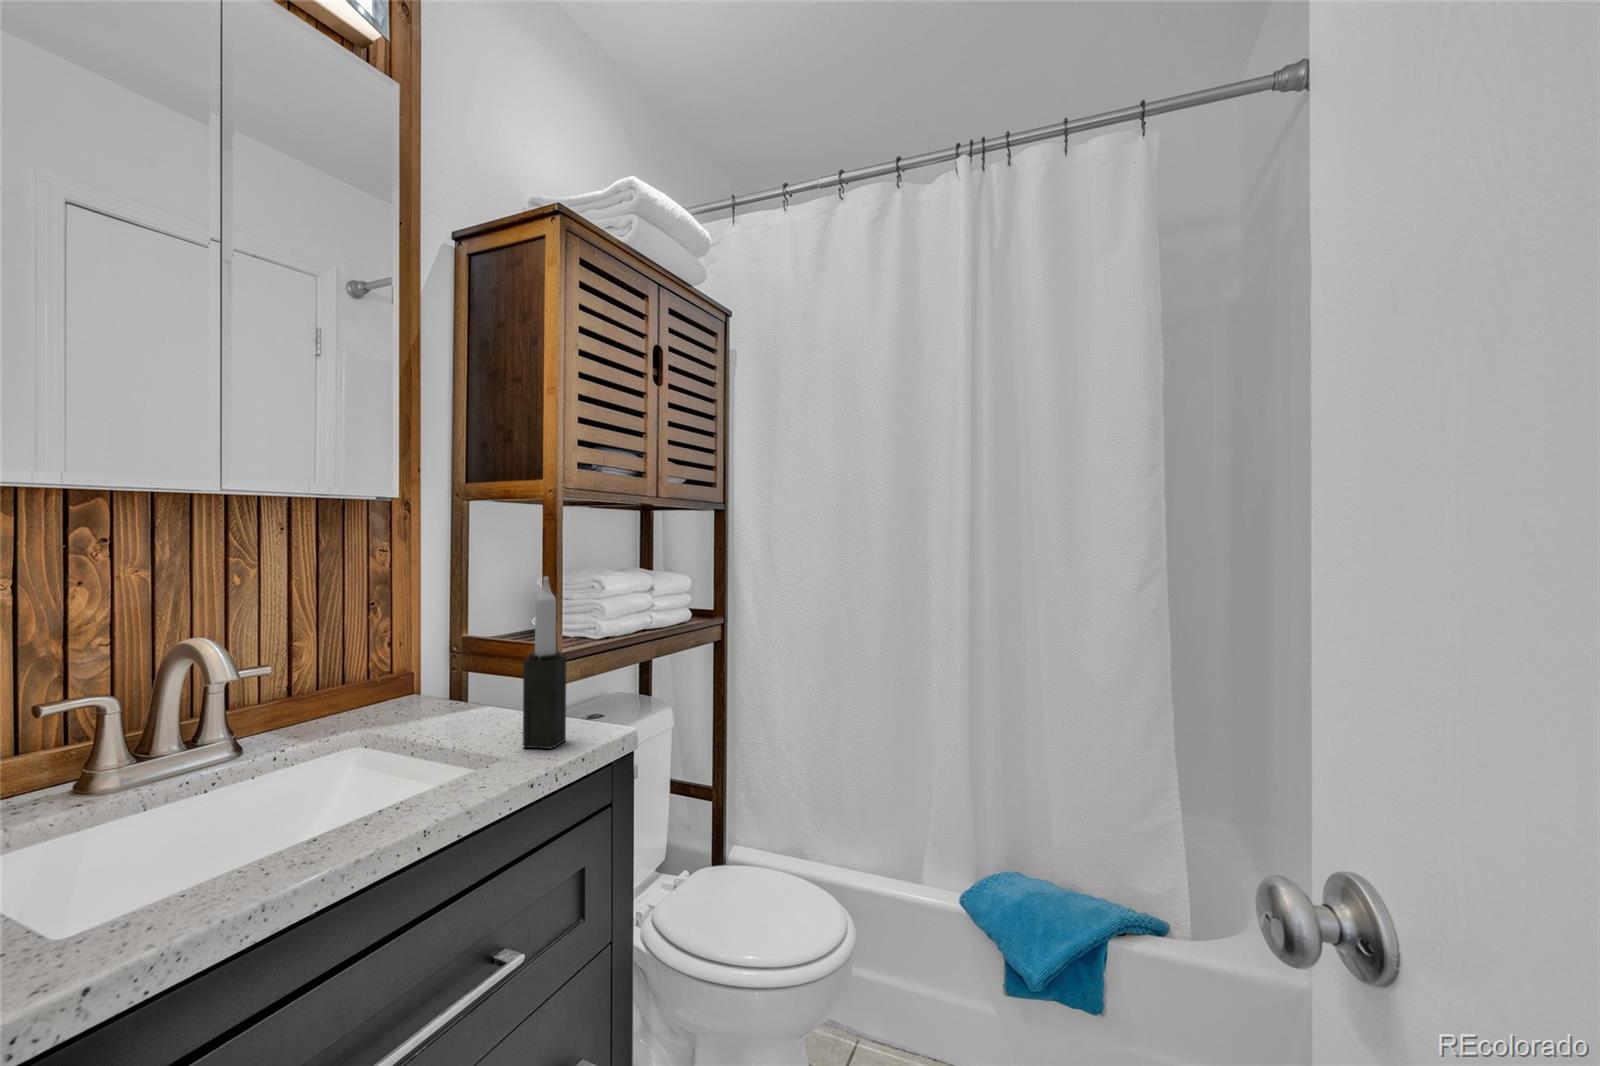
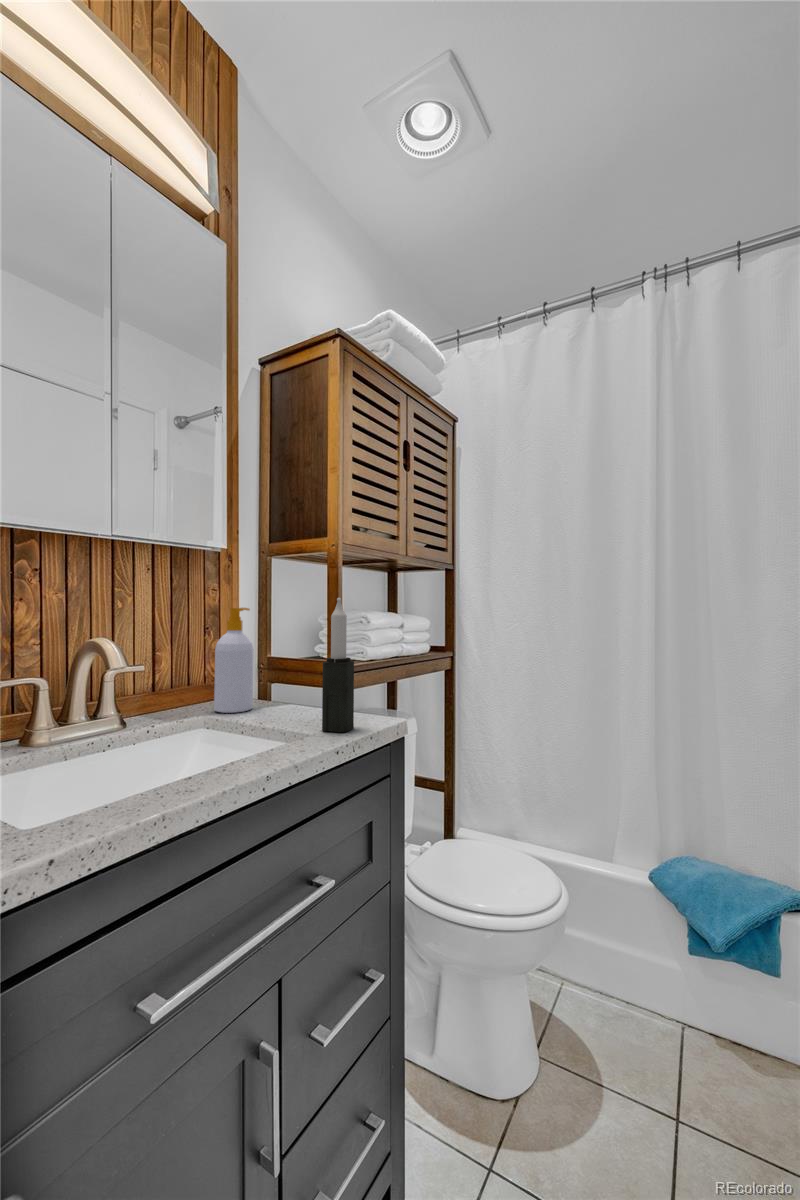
soap bottle: none [380,579,437,721] -> present [214,608,253,713]

